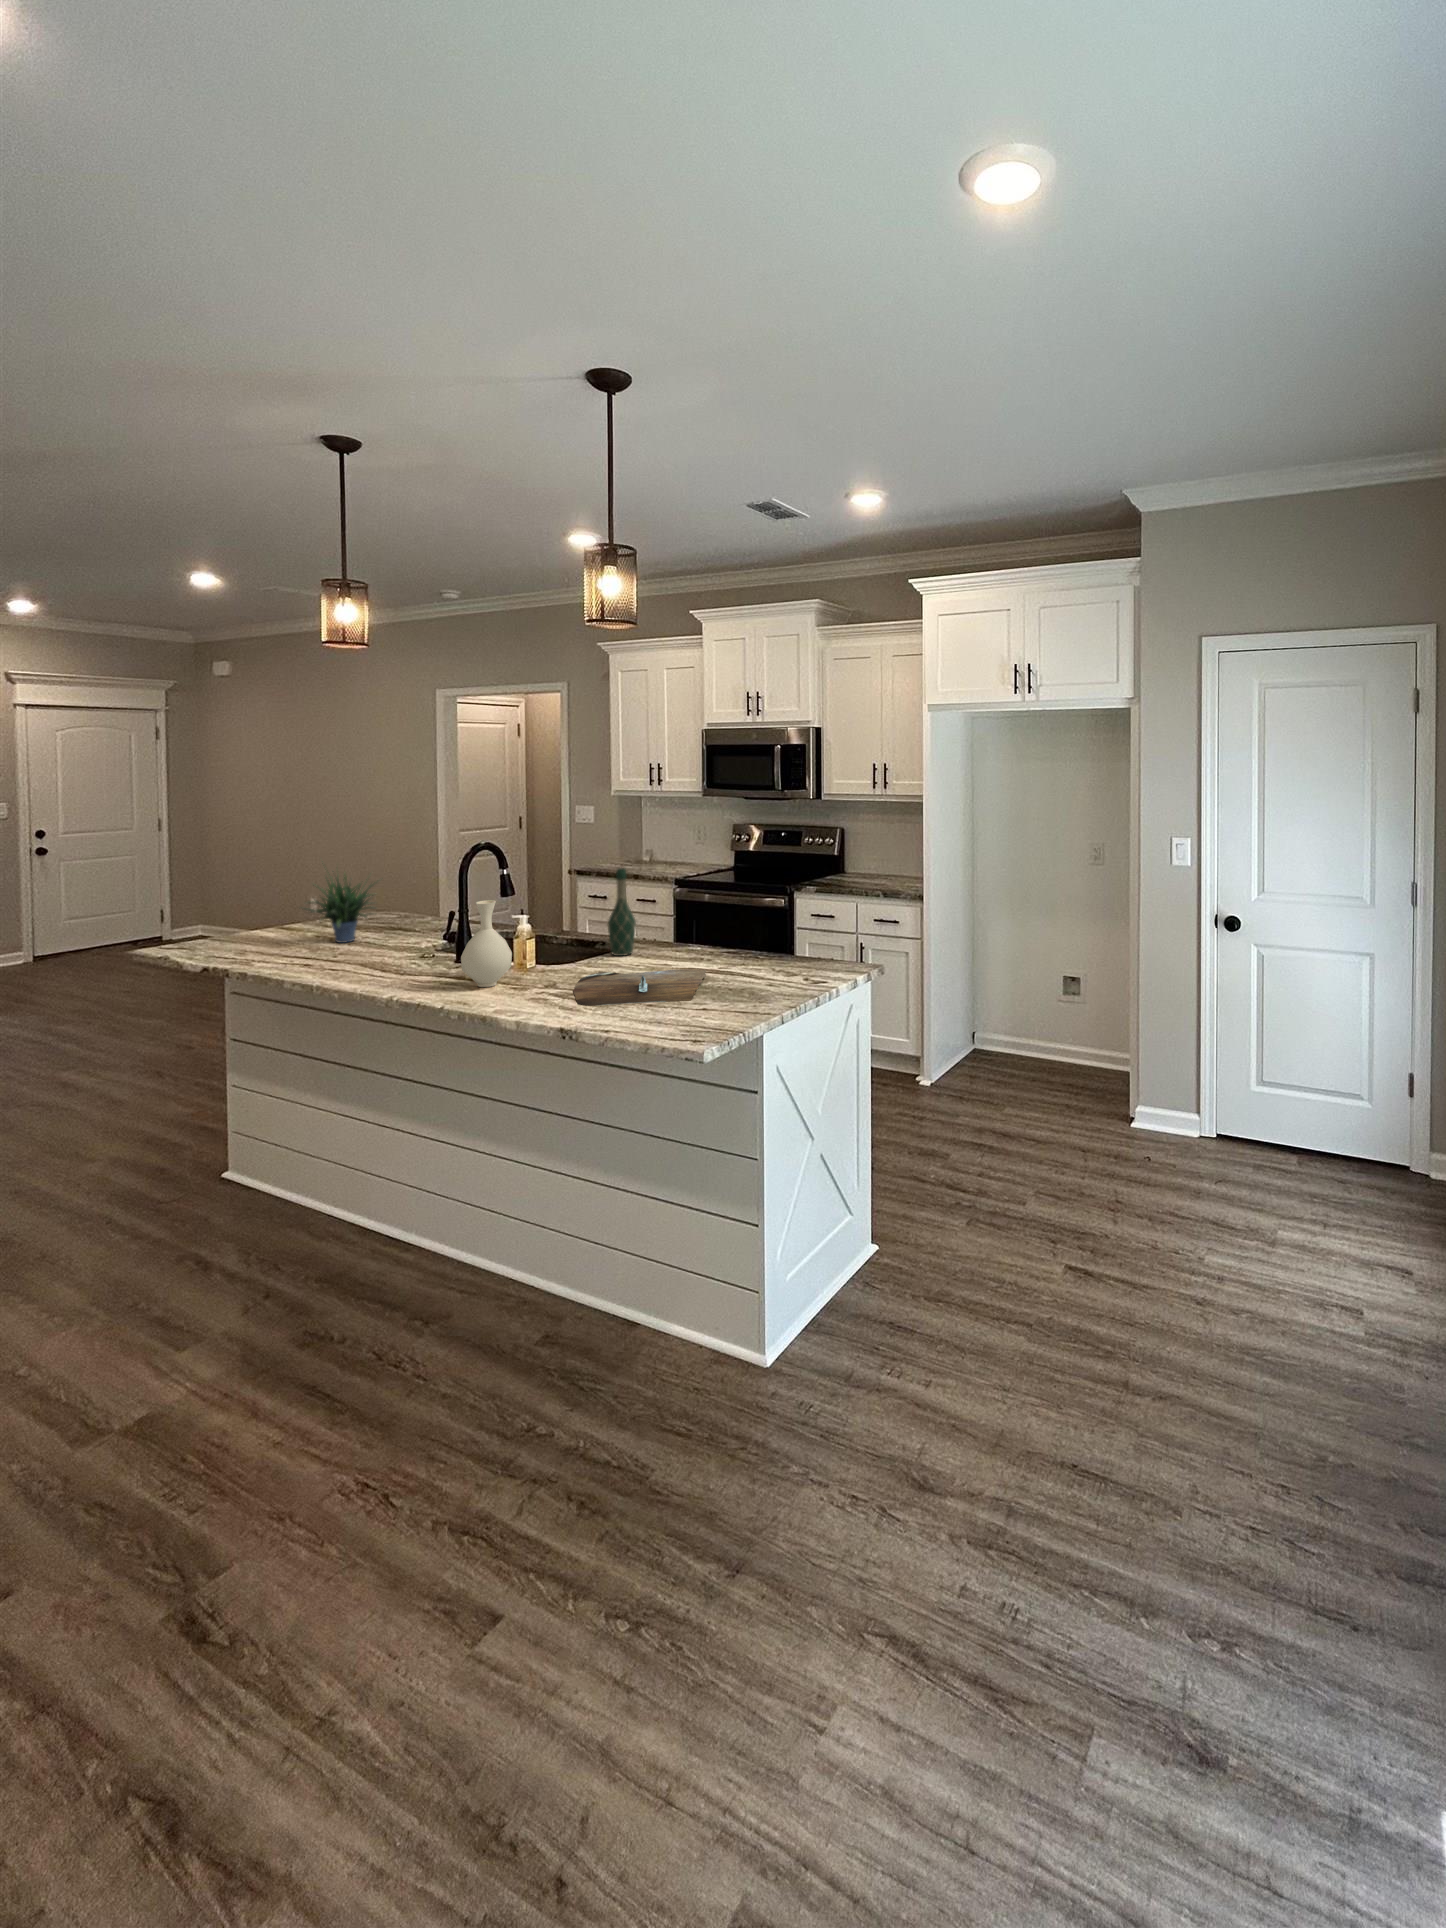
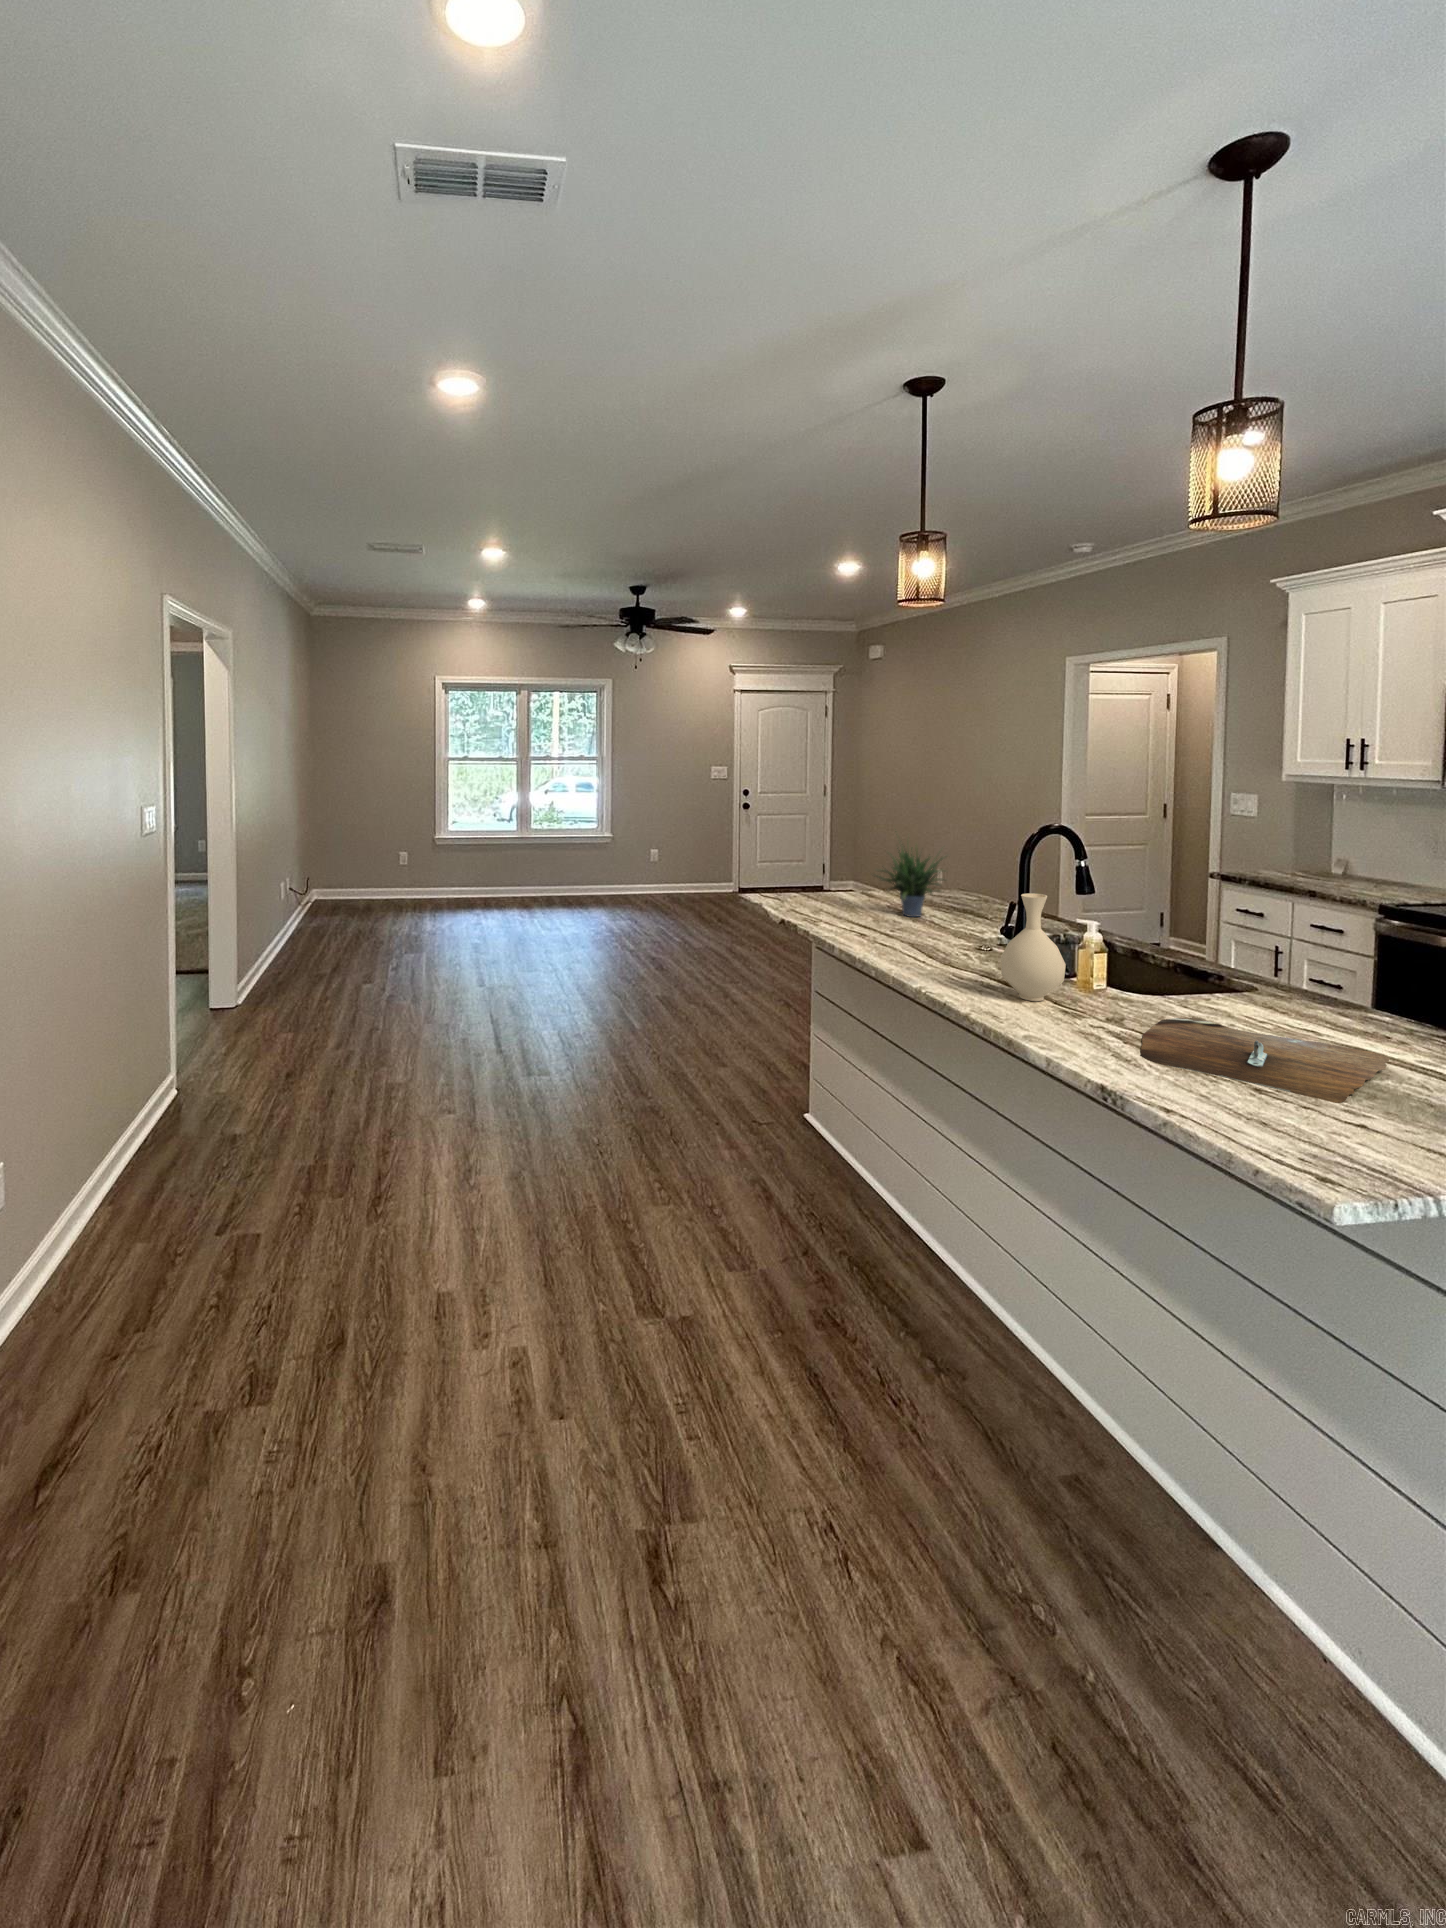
wine bottle: present [608,868,636,956] -> none [1222,877,1270,1002]

